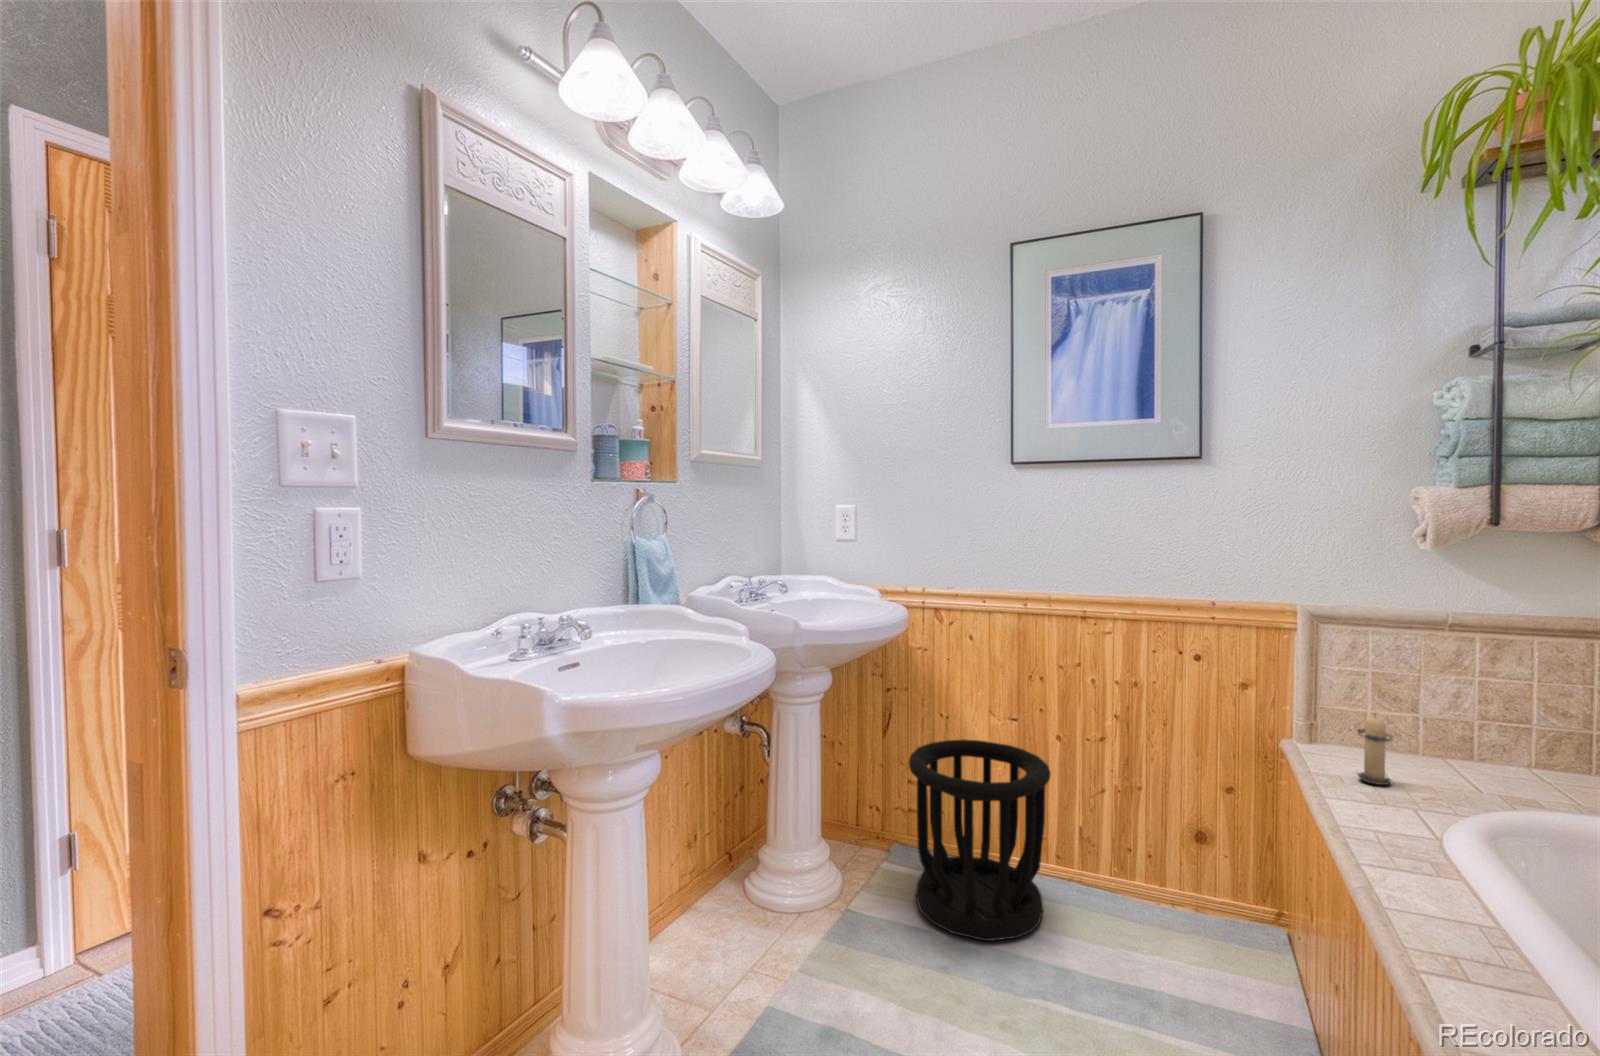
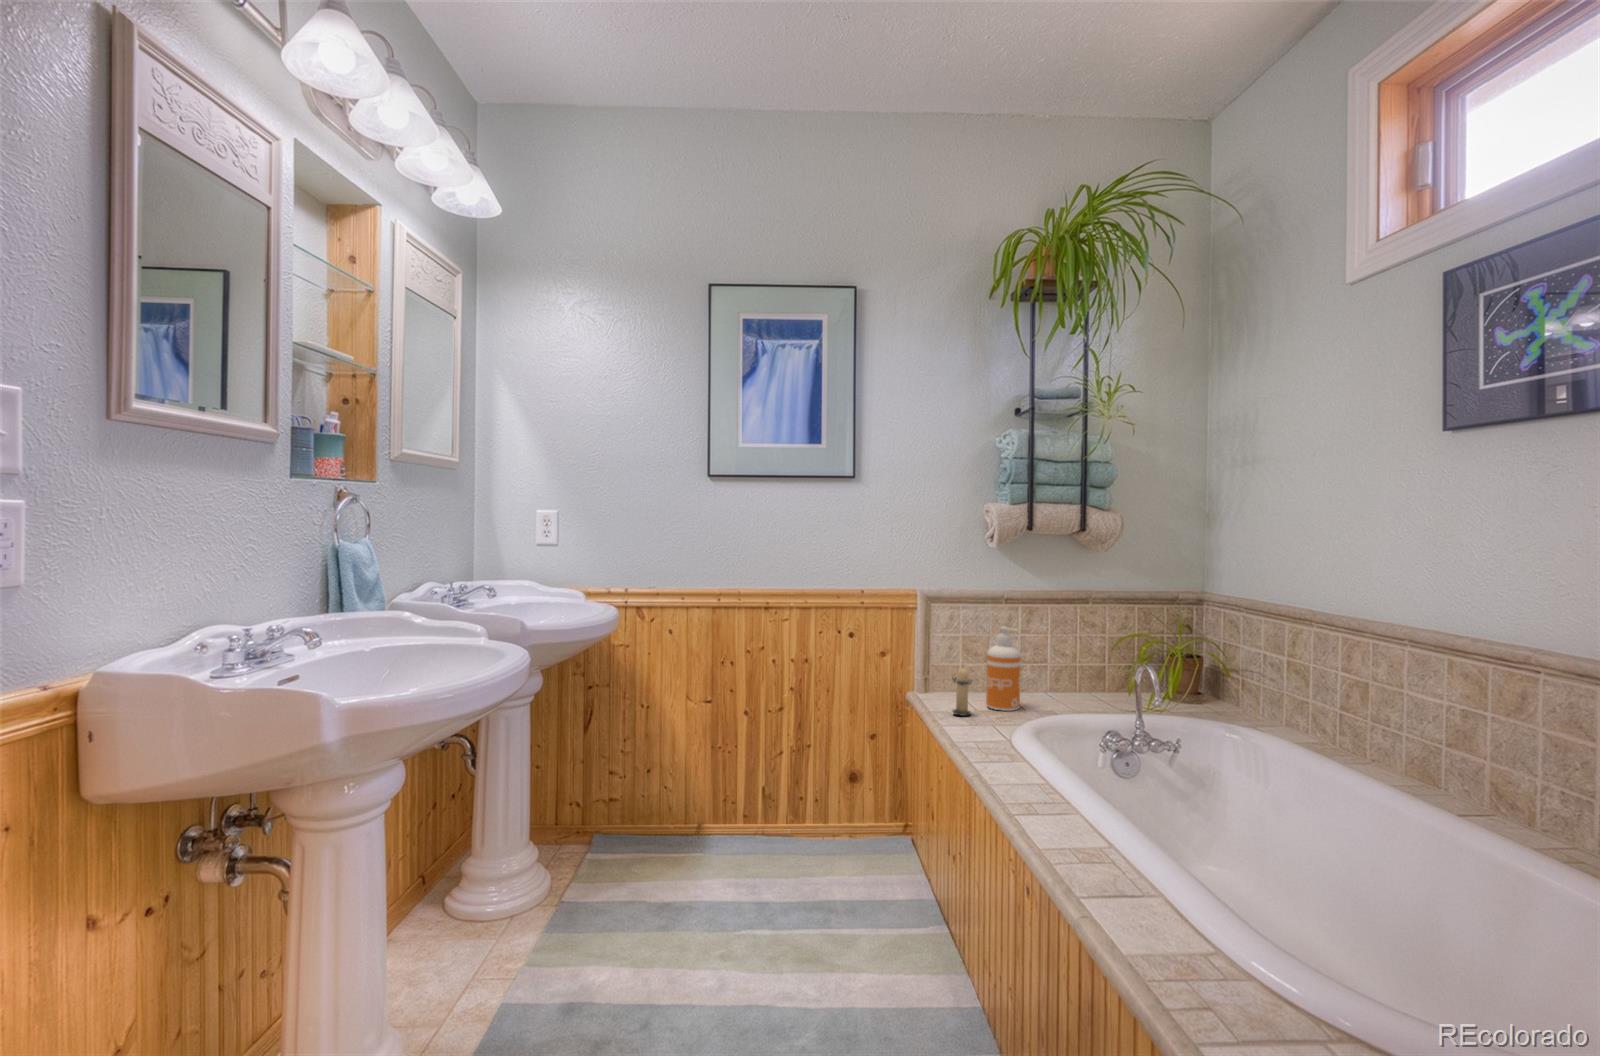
soap dispenser: none [1417,662,1482,787] -> present [986,626,1021,711]
wastebasket: present [909,739,1051,941] -> none [618,724,742,894]

